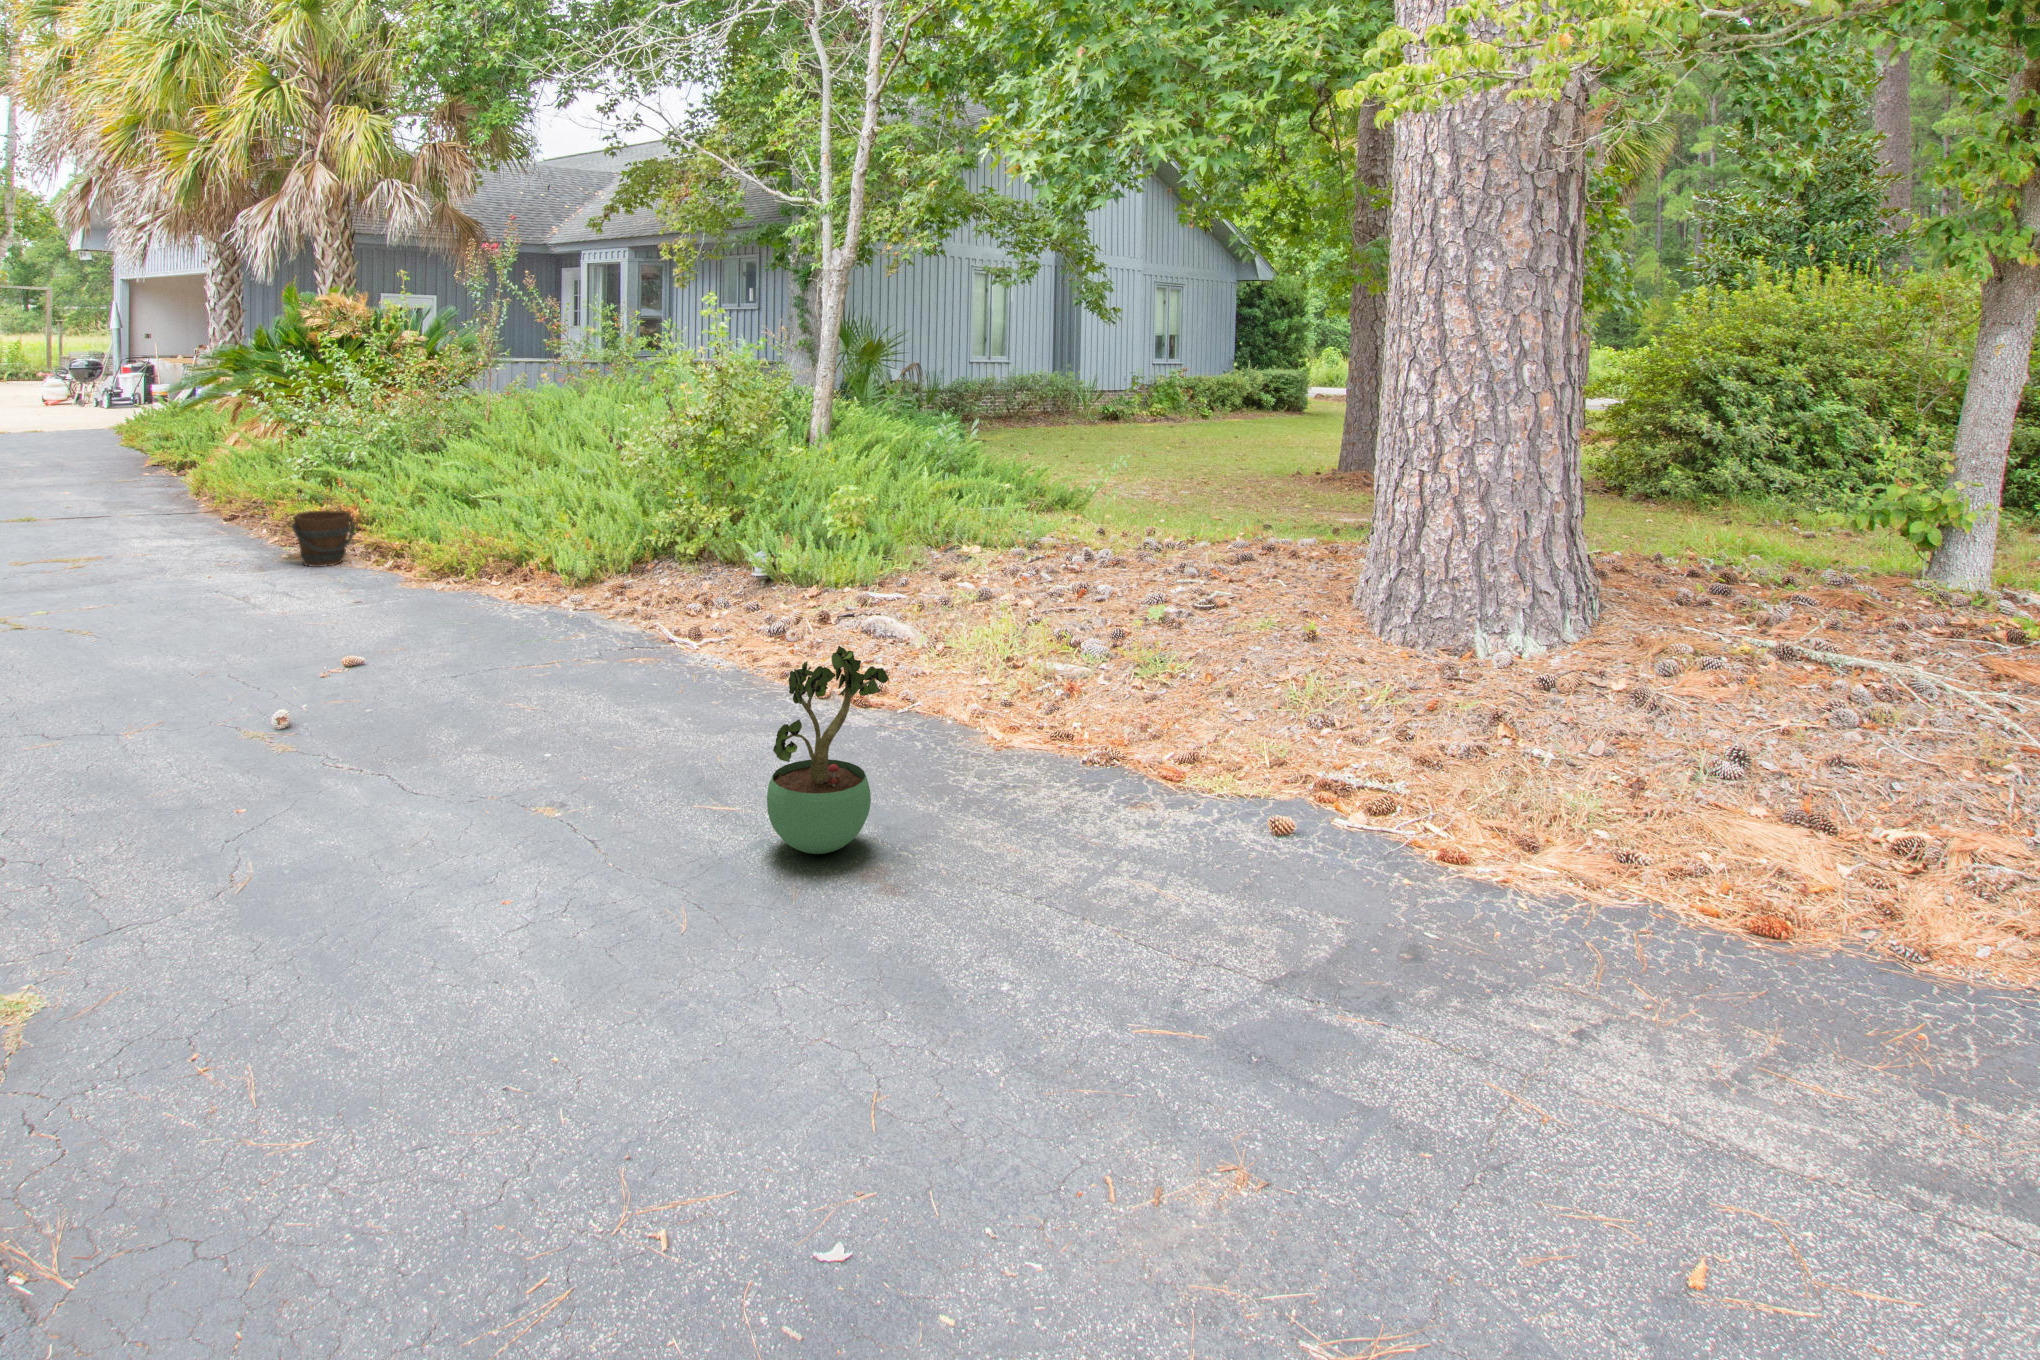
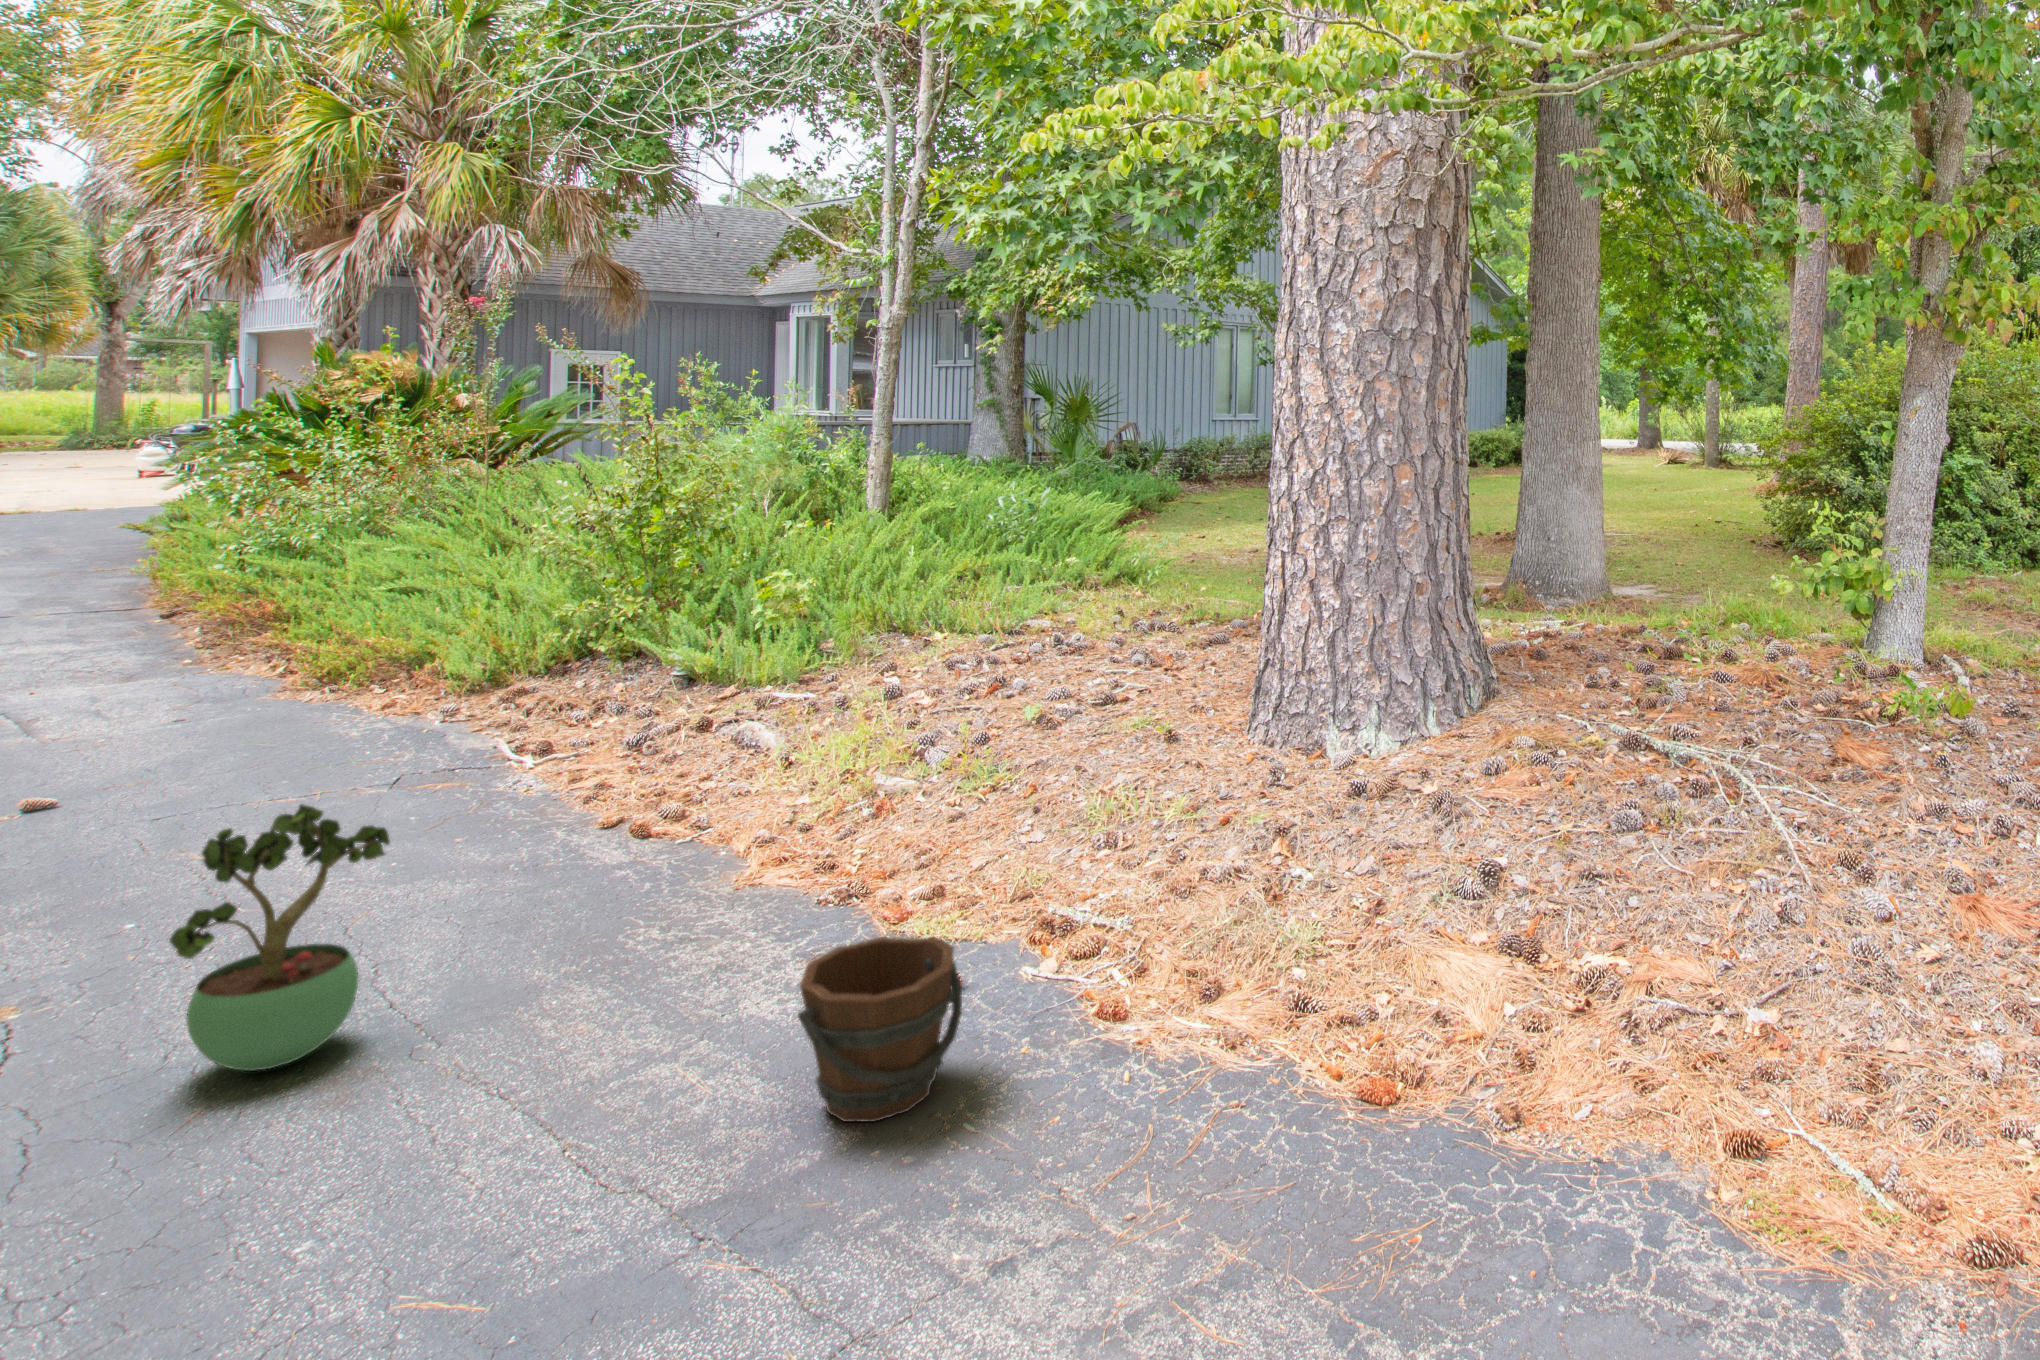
bucket: present [291,510,354,567] -> present [798,937,962,1122]

